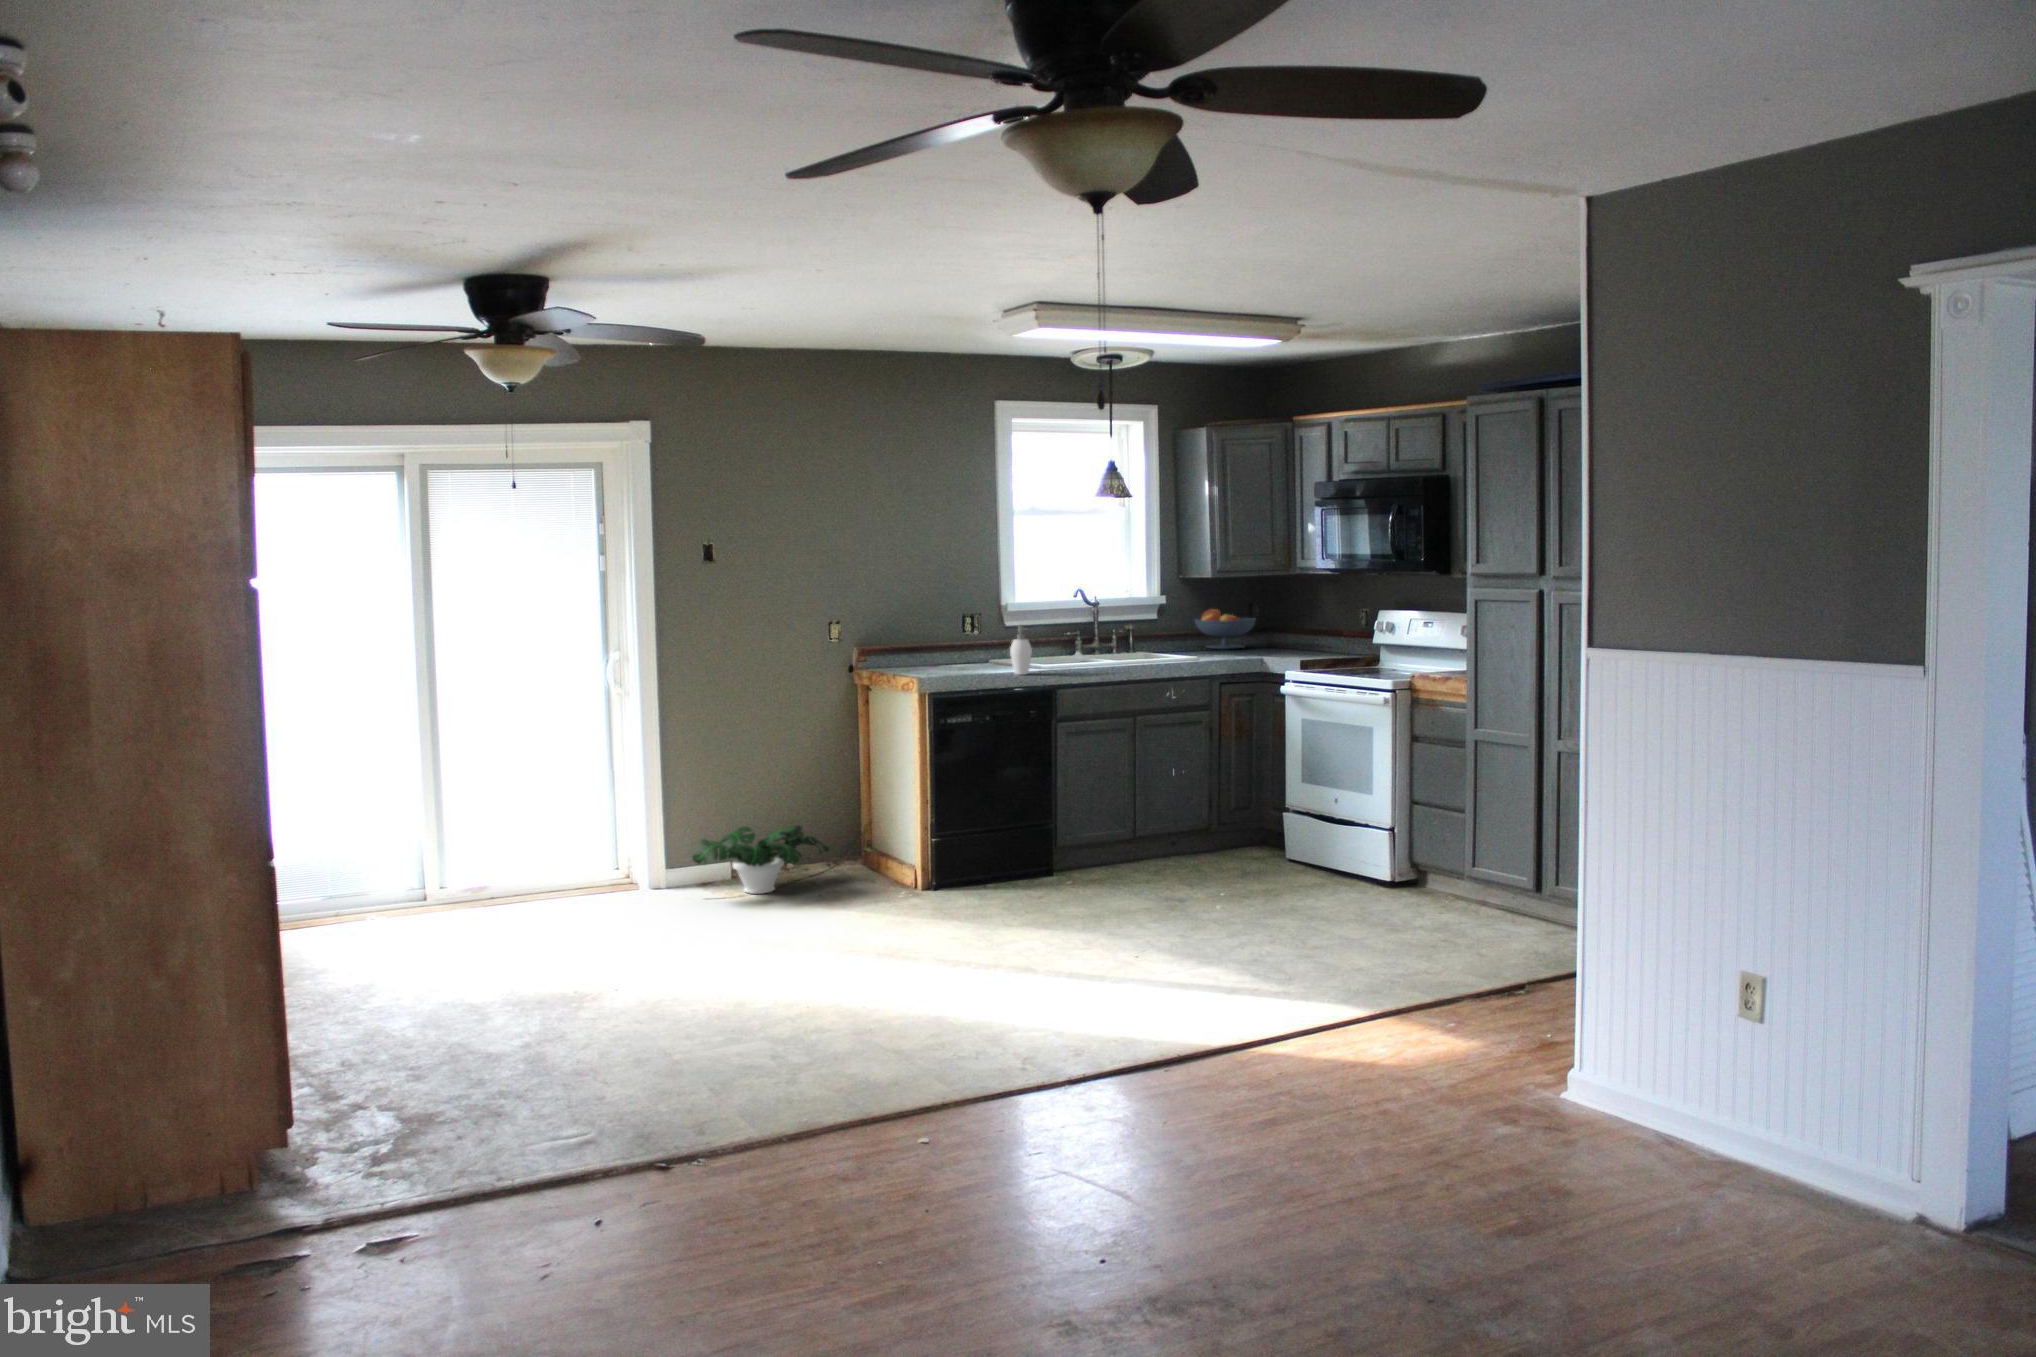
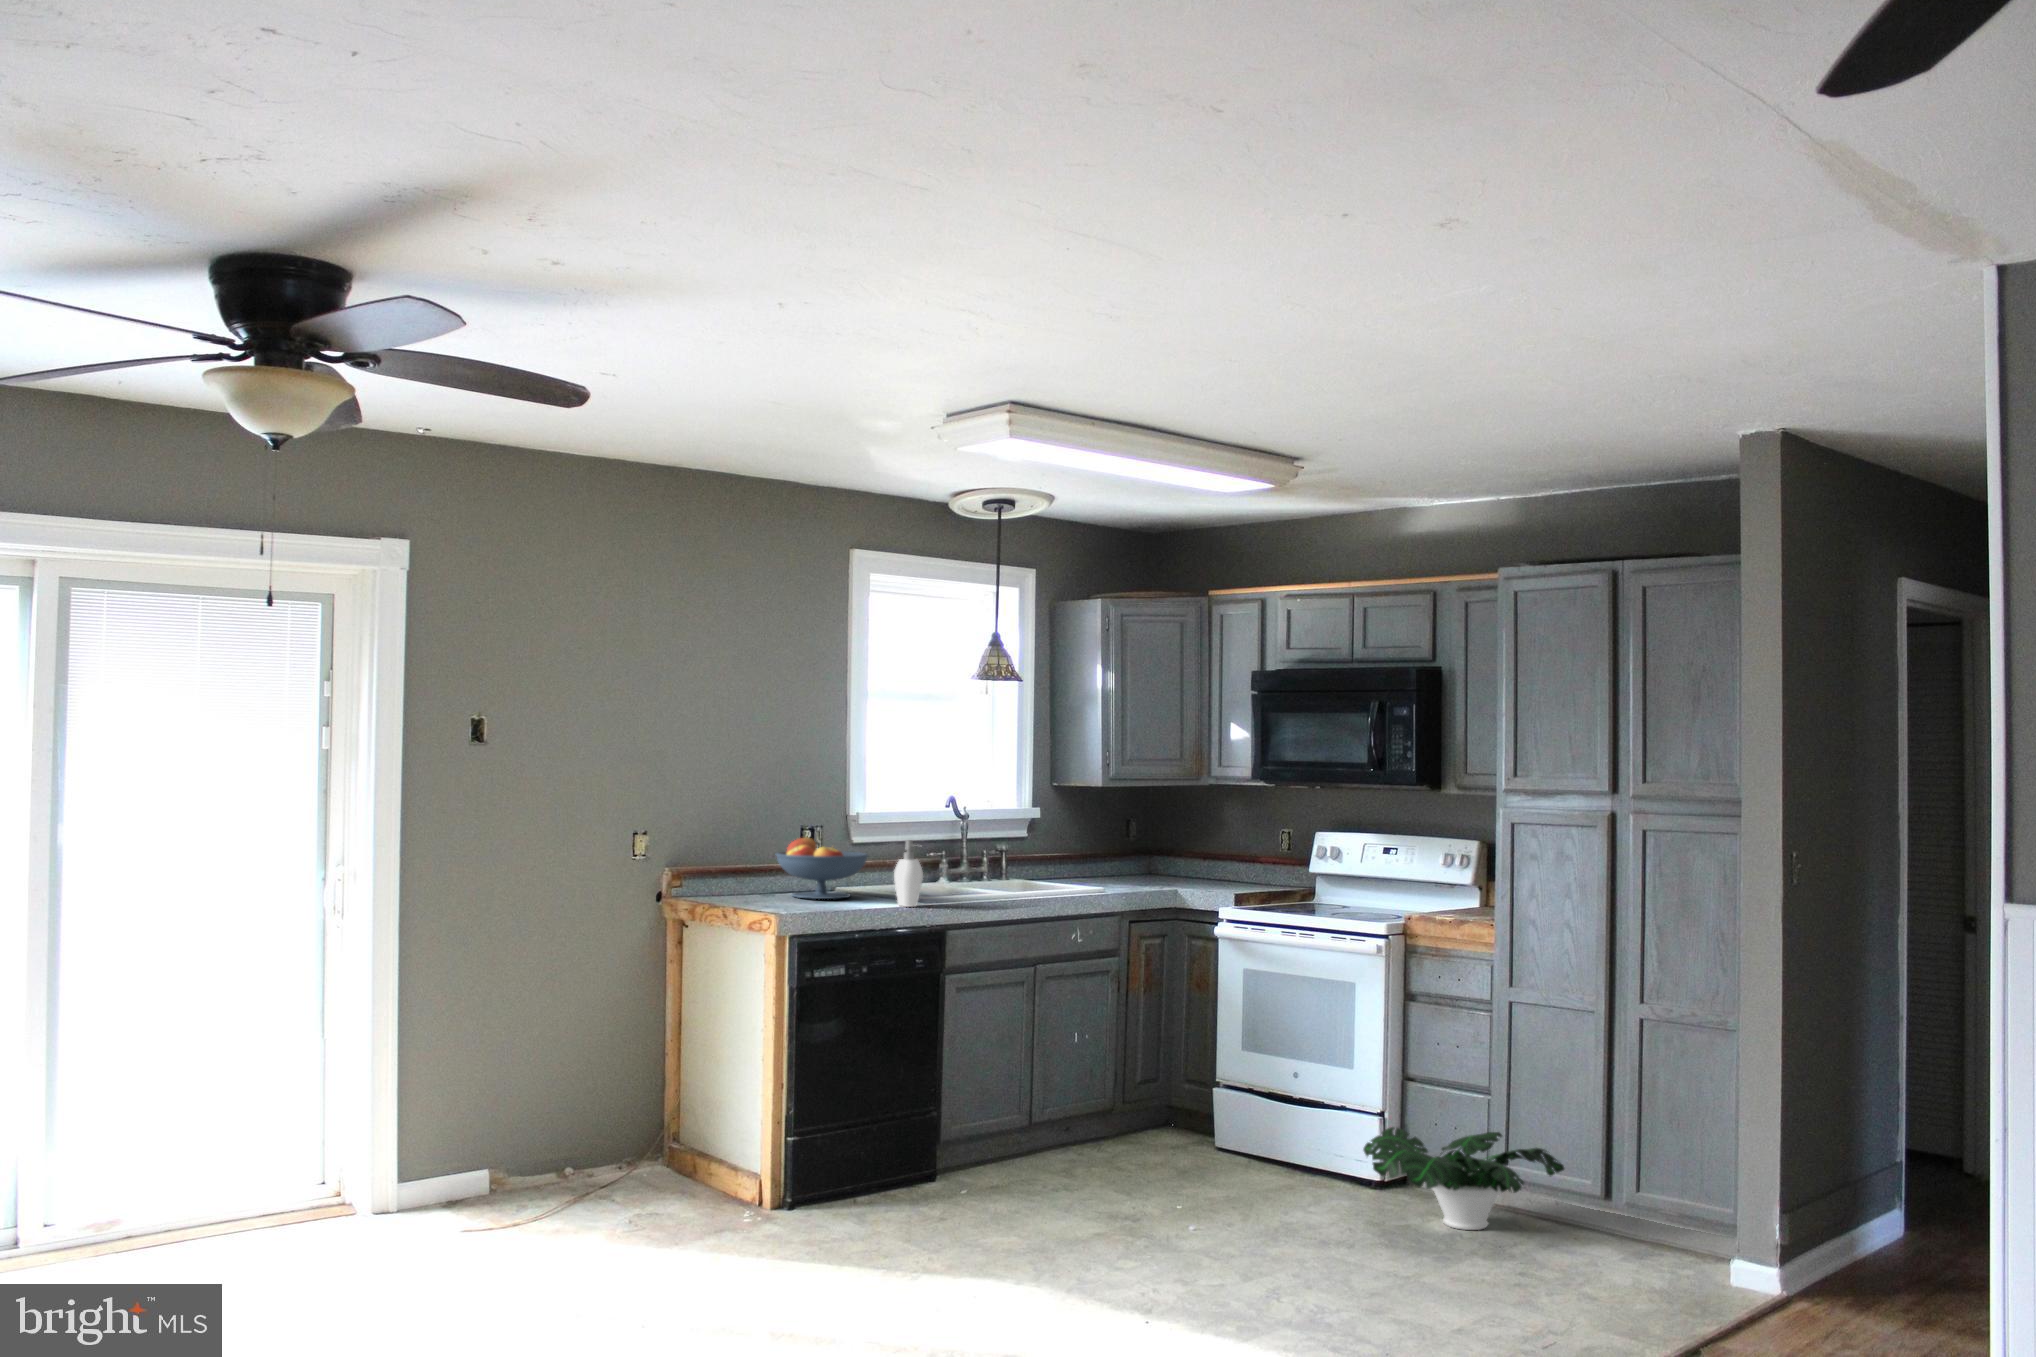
fruit bowl: present [1195,609,1255,649] -> present [776,838,868,899]
potted plant: present [692,825,829,894] -> present [1363,1127,1564,1230]

